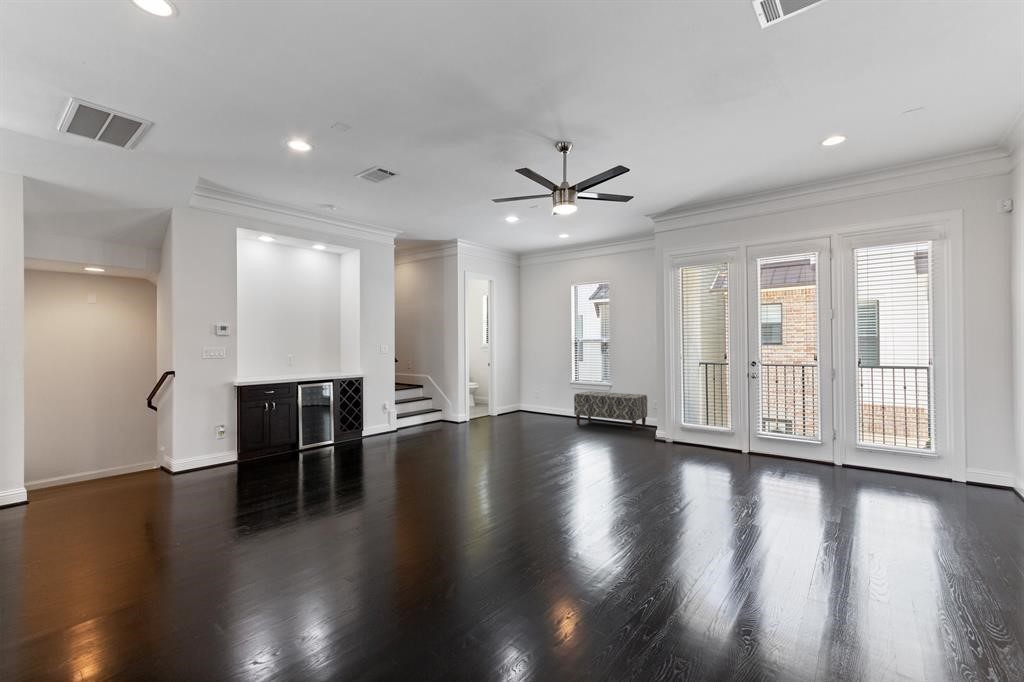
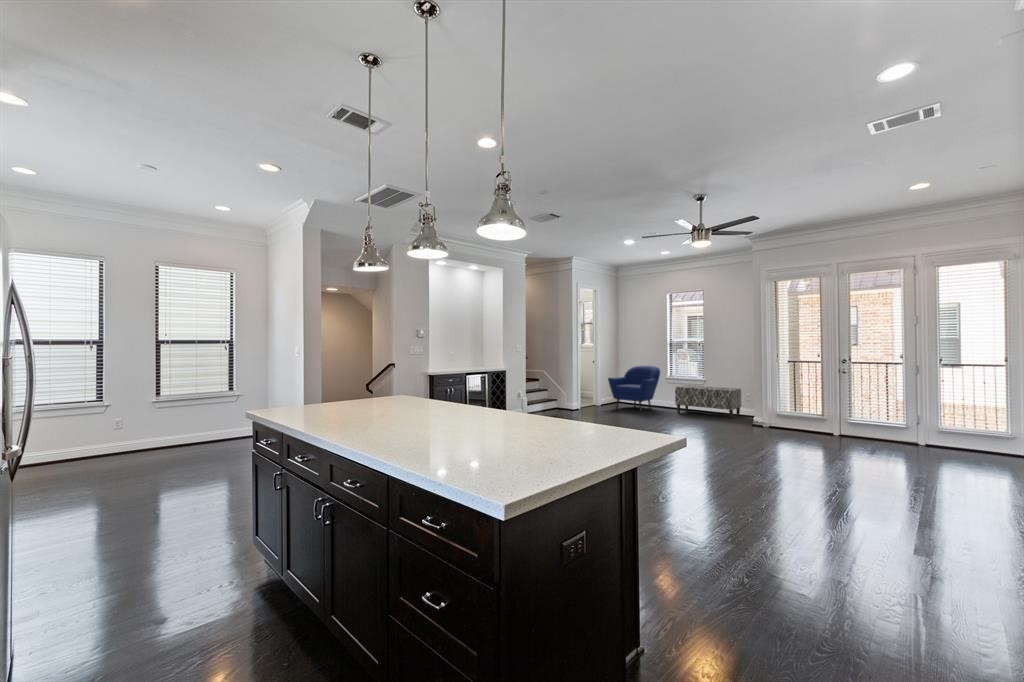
armchair: none [500,368,561,423] -> present [608,366,660,411]

